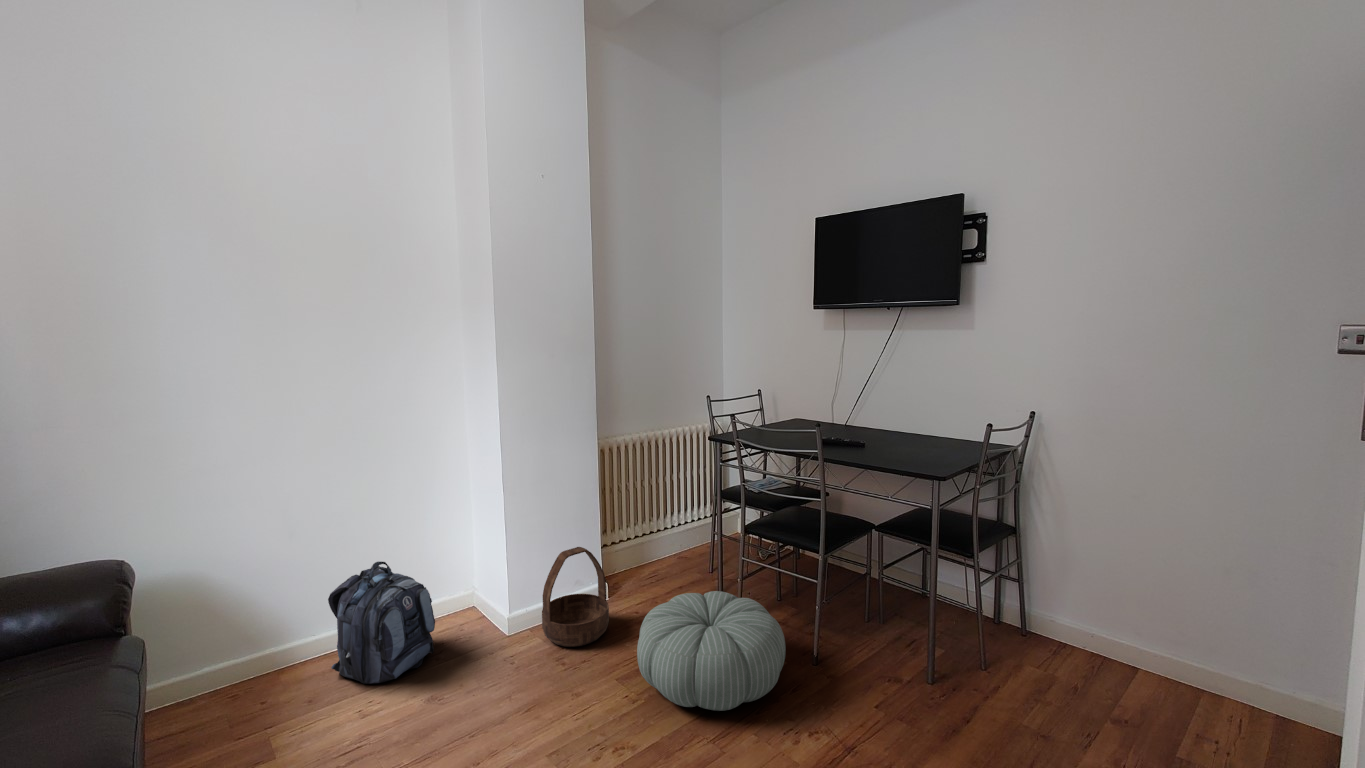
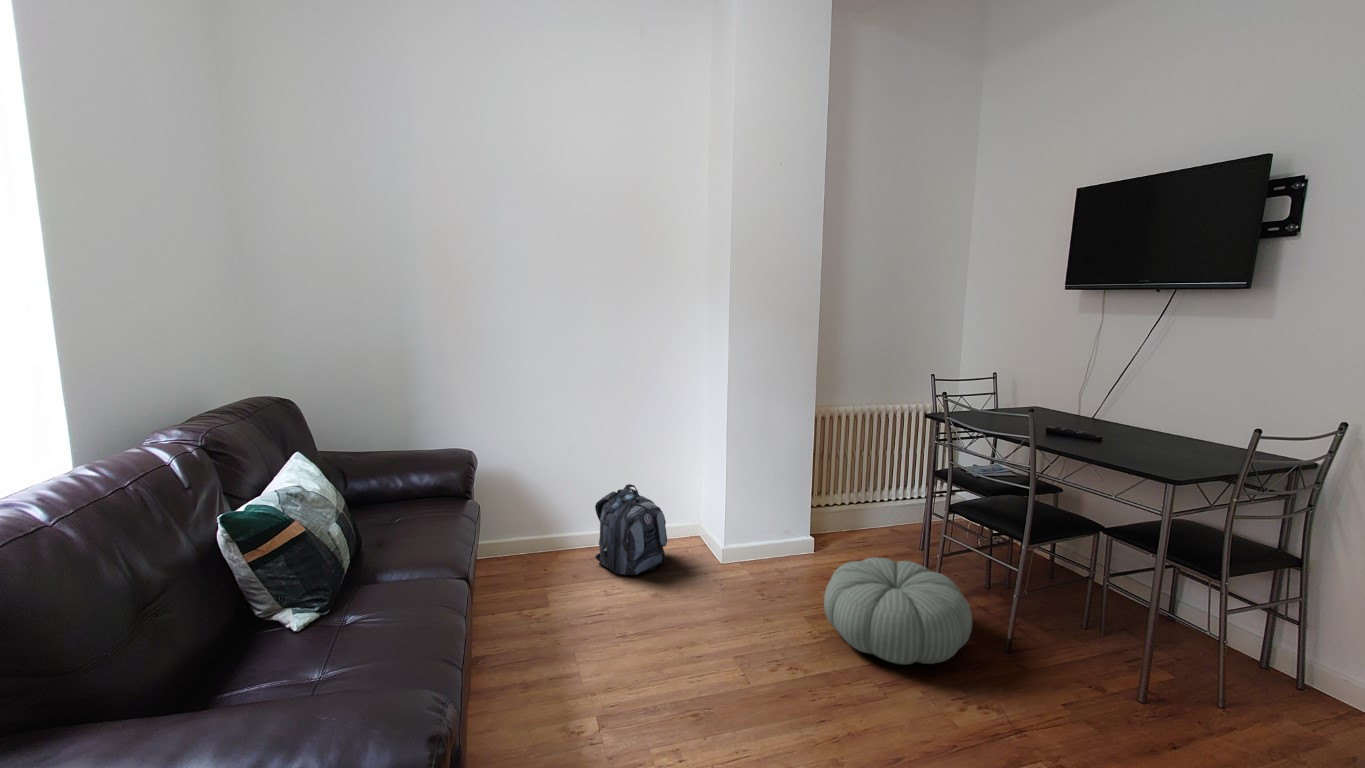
basket: present [542,547,609,647] -> none [750,500,809,584]

